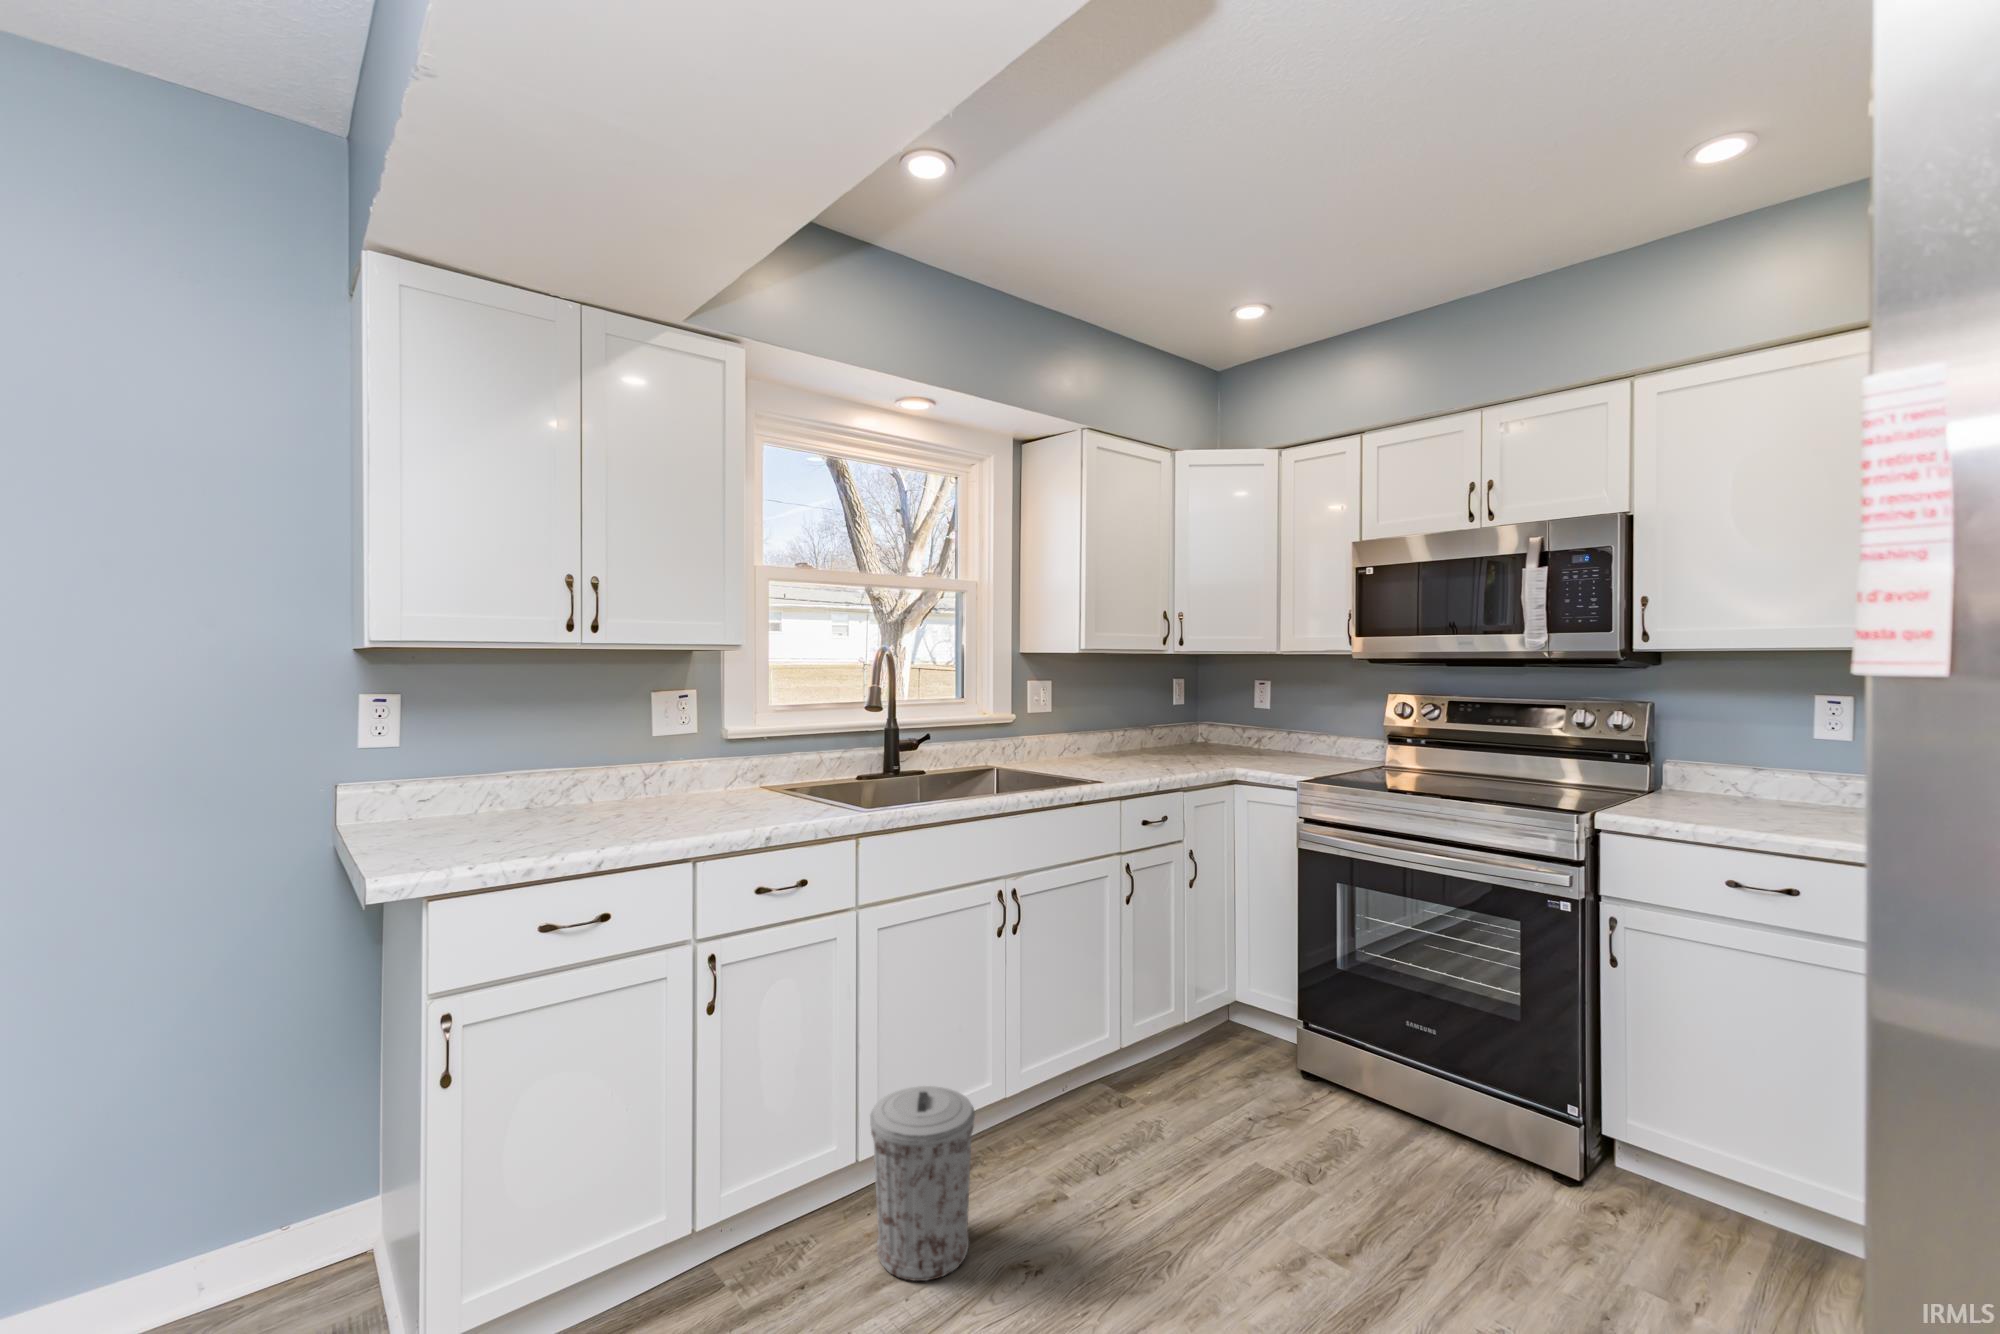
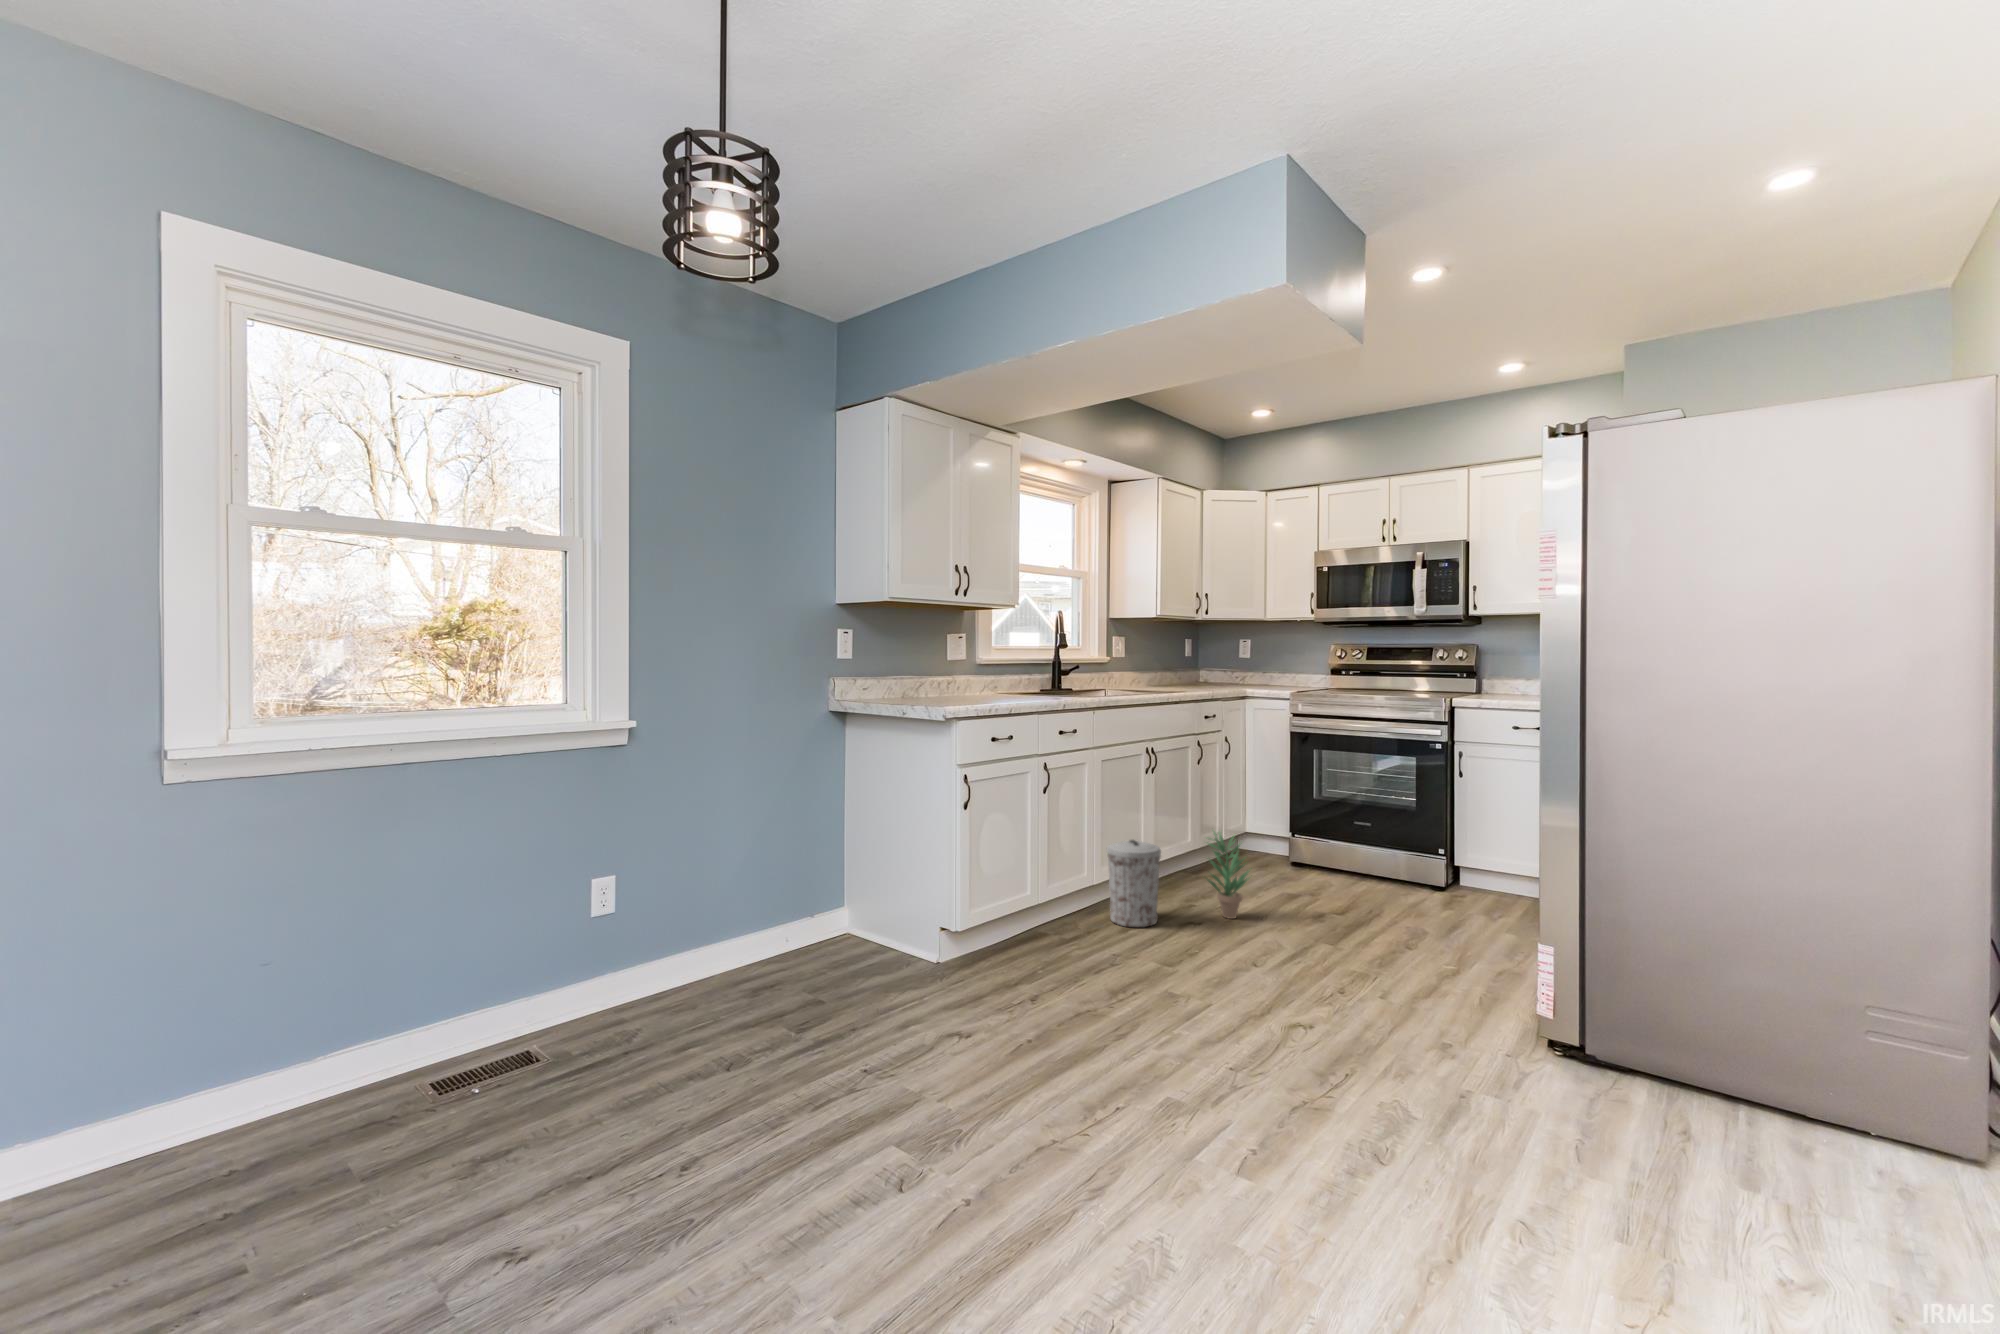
potted plant: none [1061,1074,1164,1262] -> present [1207,832,1252,919]

